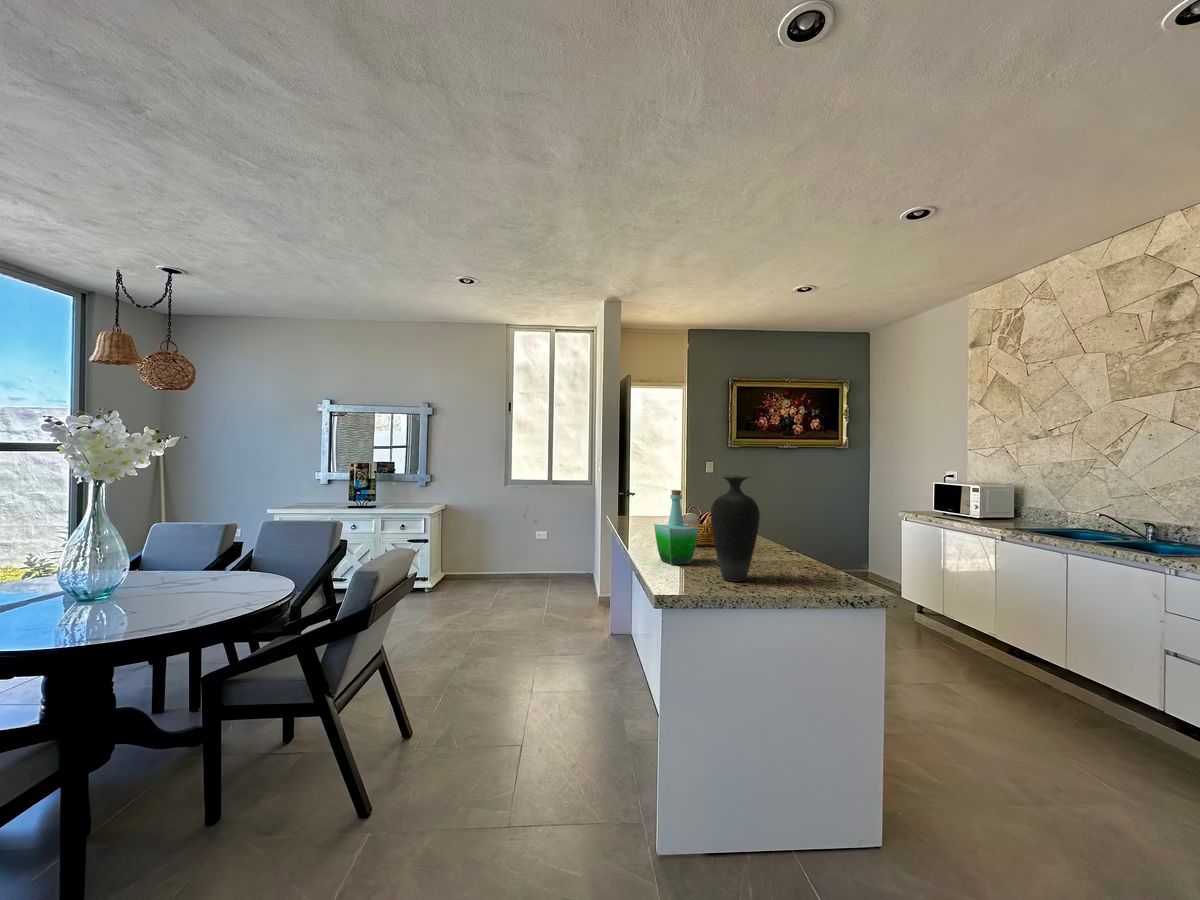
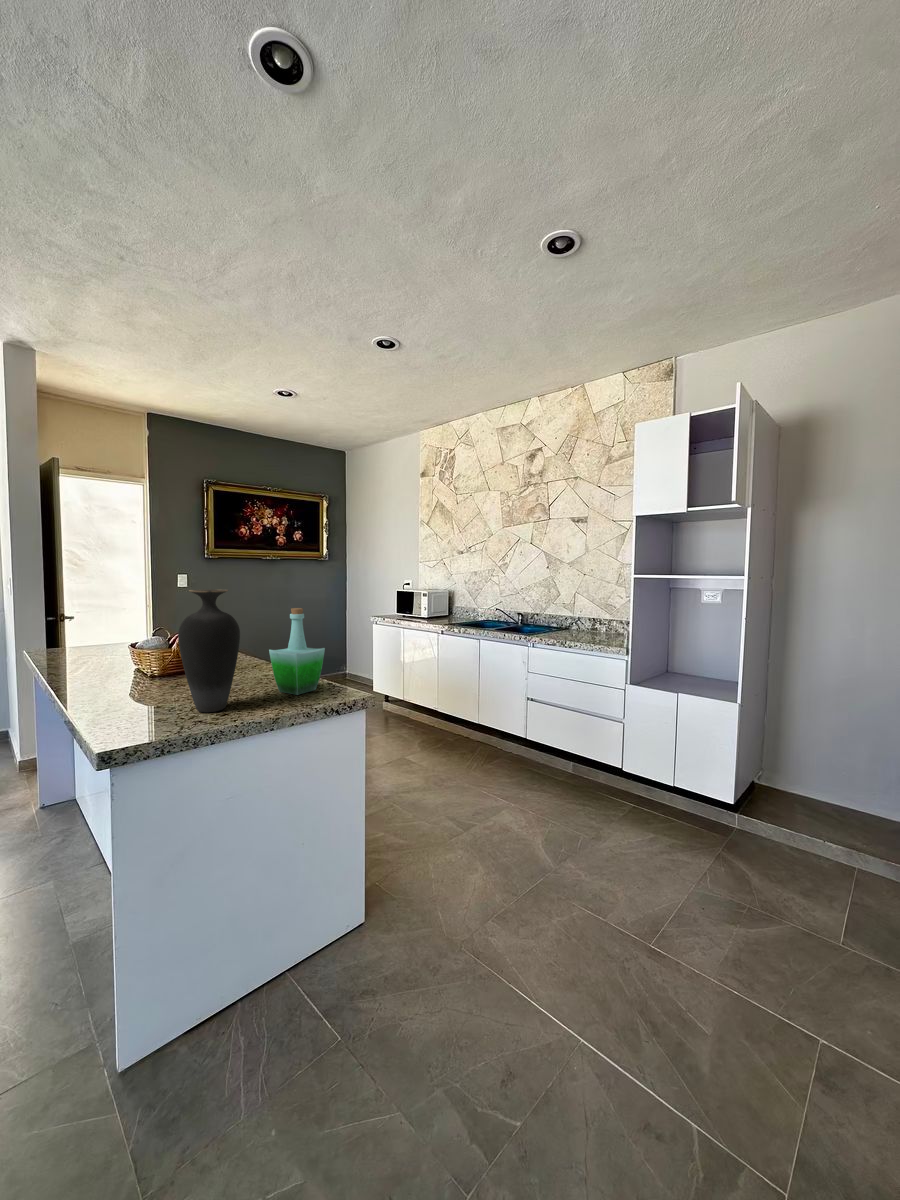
bottle: present [654,490,699,565] -> present [269,608,325,695]

